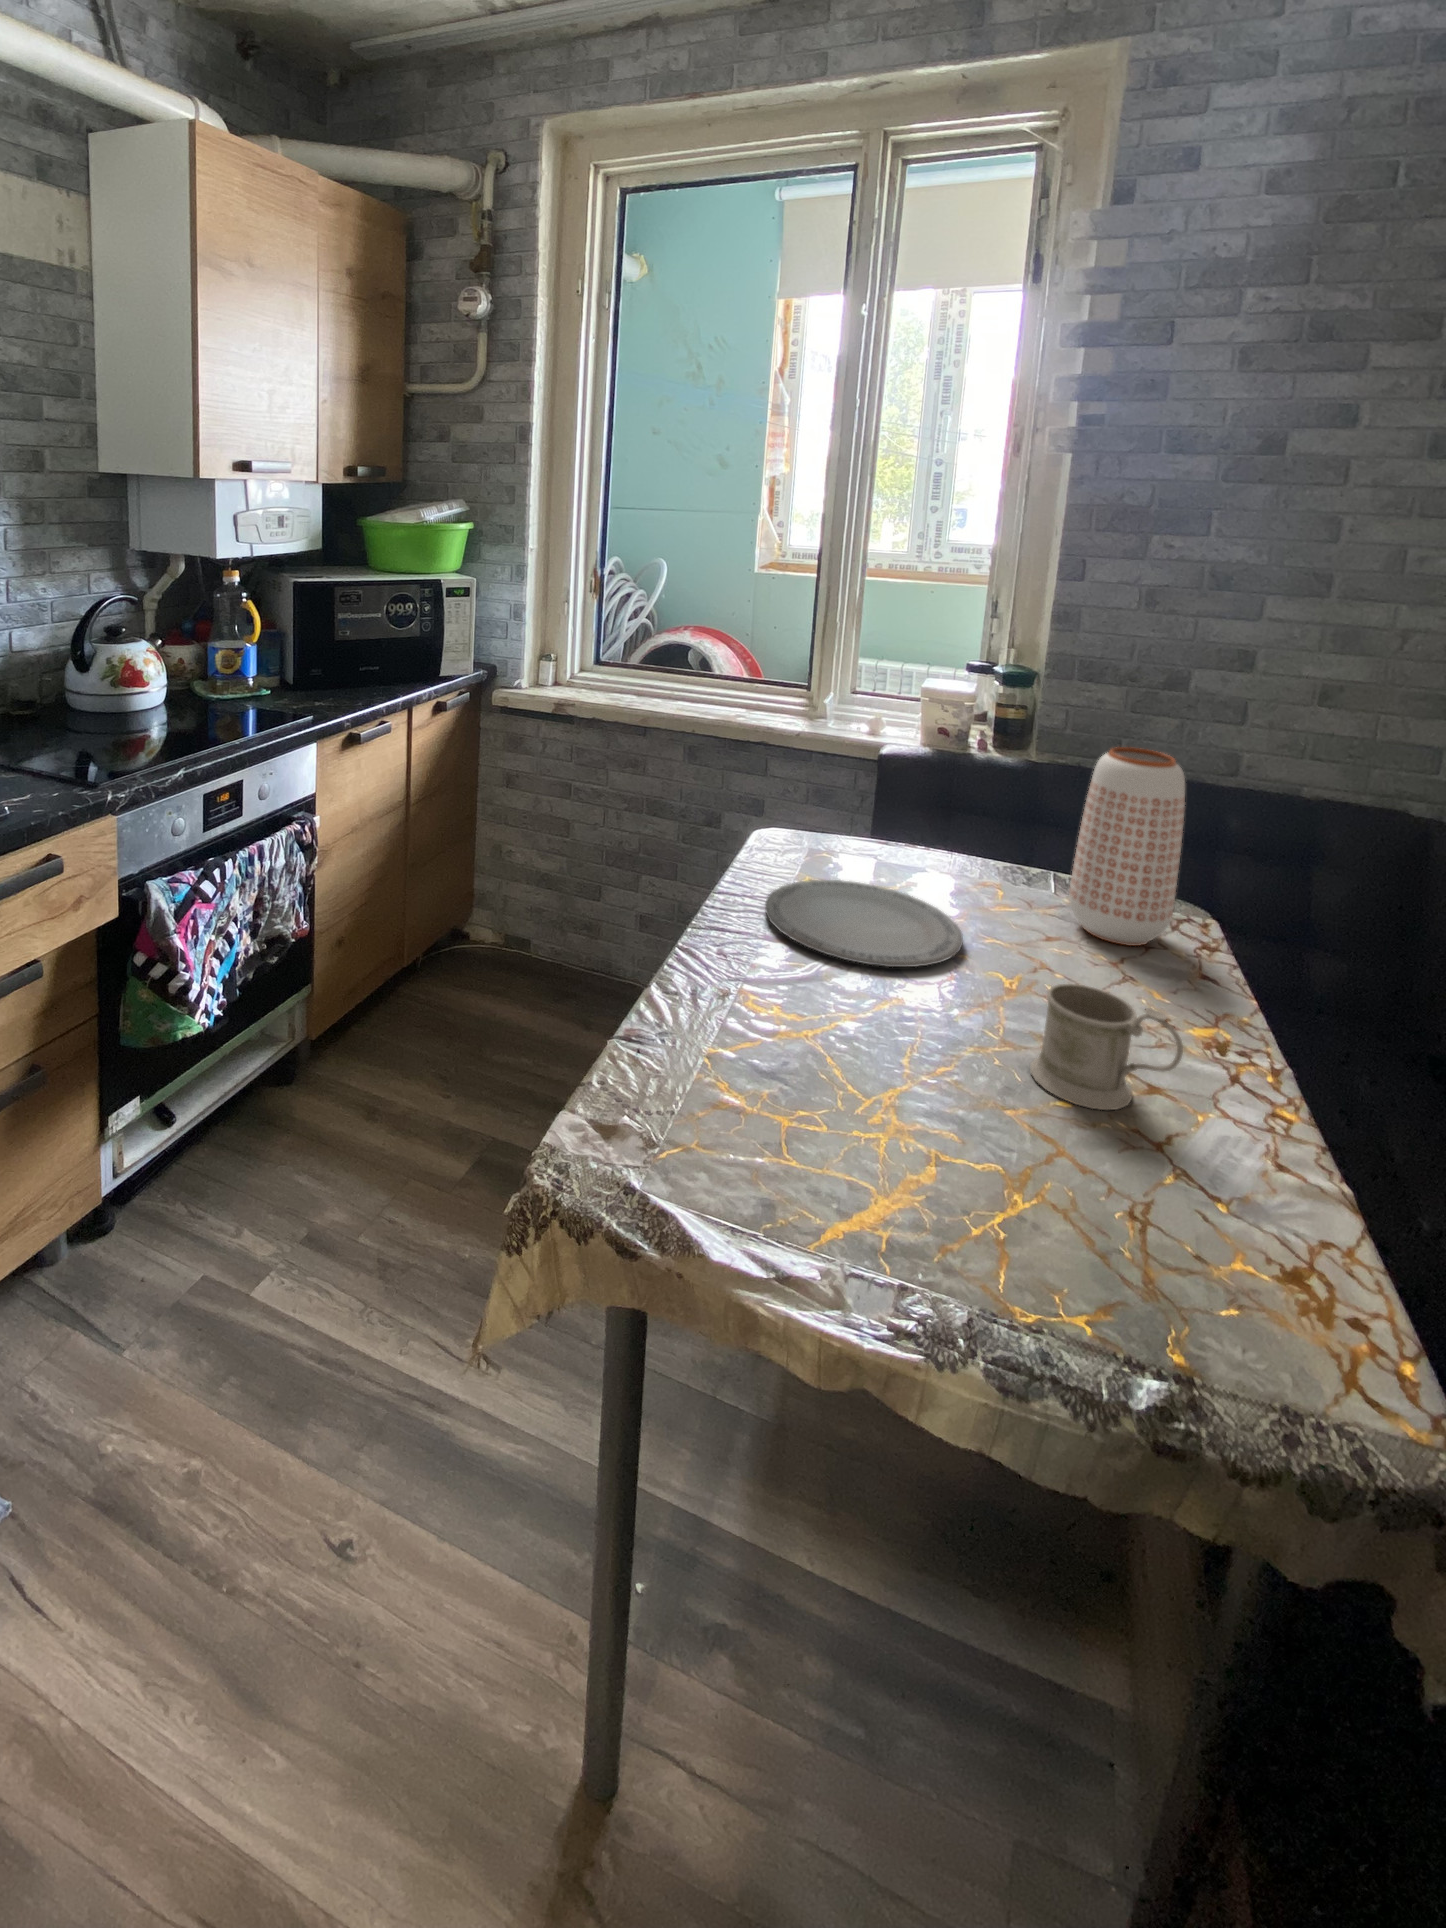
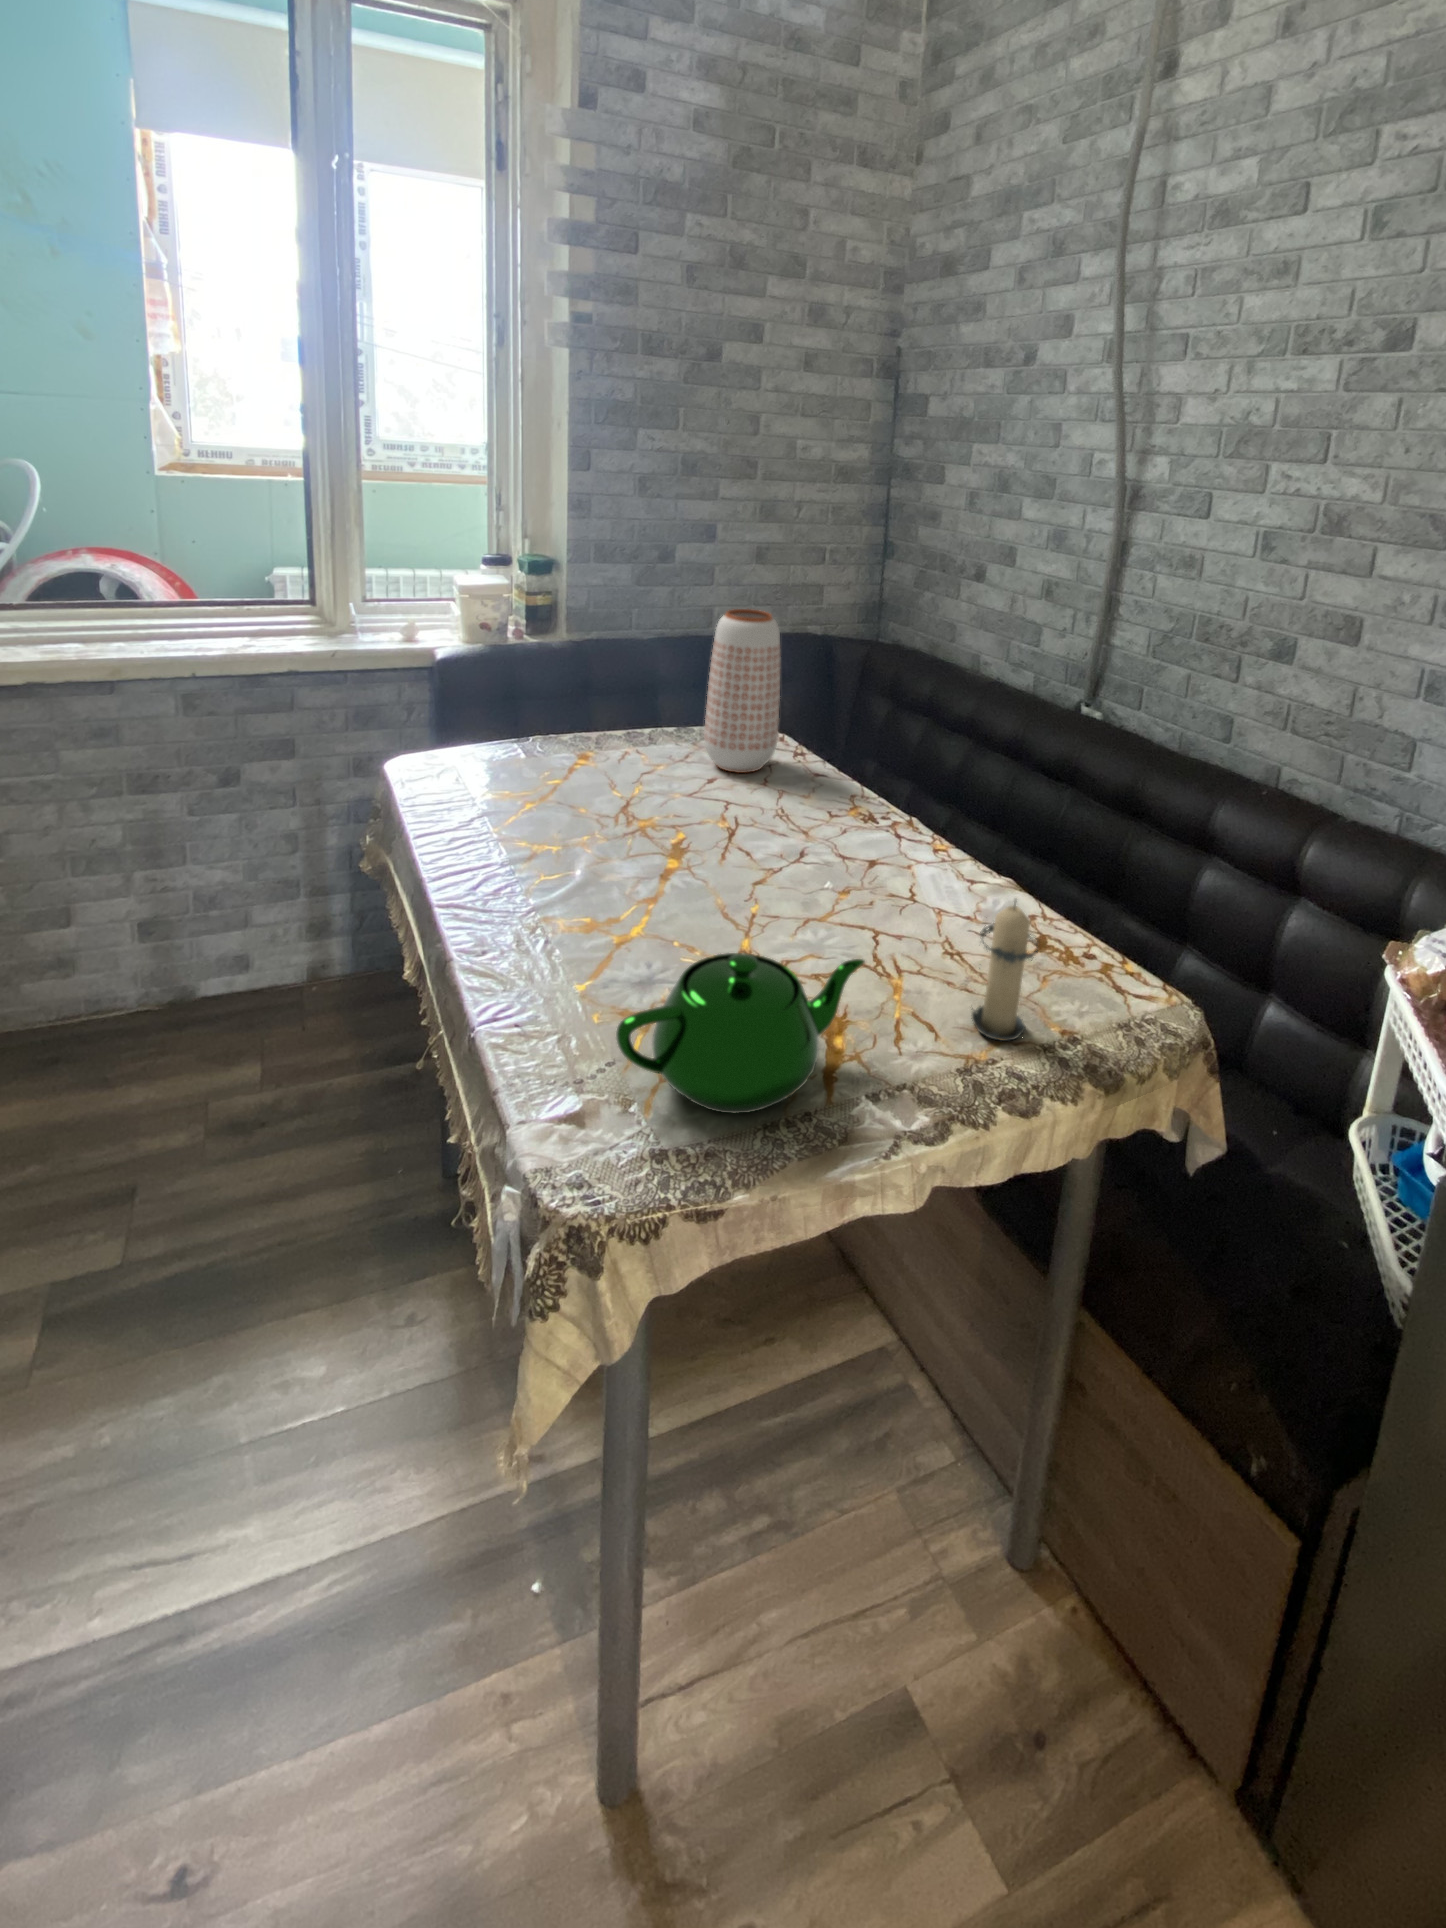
plate: present [765,880,963,967] -> none [479,782,671,859]
mug: present [1030,984,1183,1110] -> none [791,803,903,898]
teapot: none [645,1052,925,1222] -> present [616,953,864,1113]
candle: none [1069,1158,1193,1358] -> present [971,900,1038,1041]

